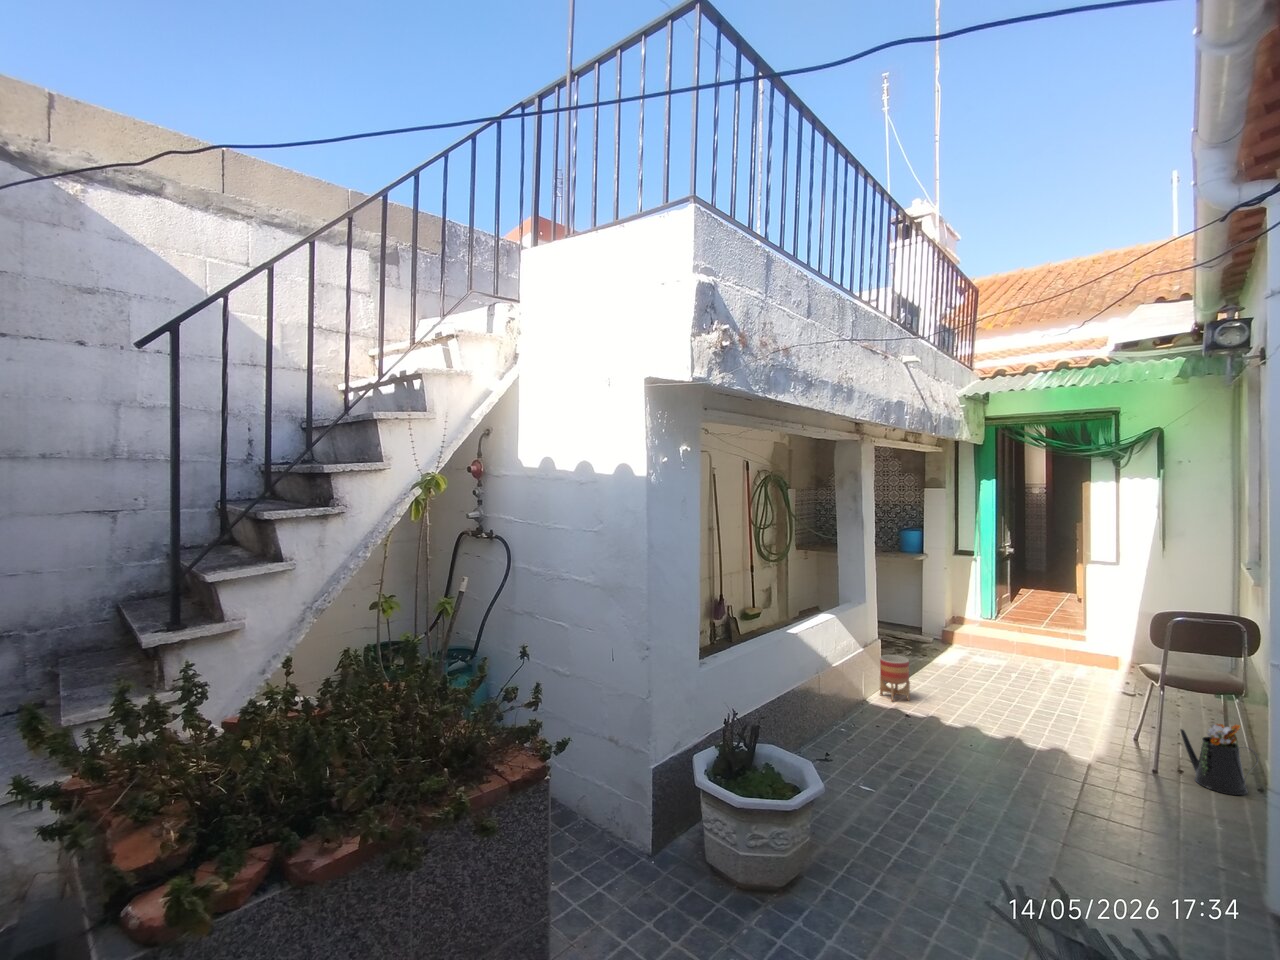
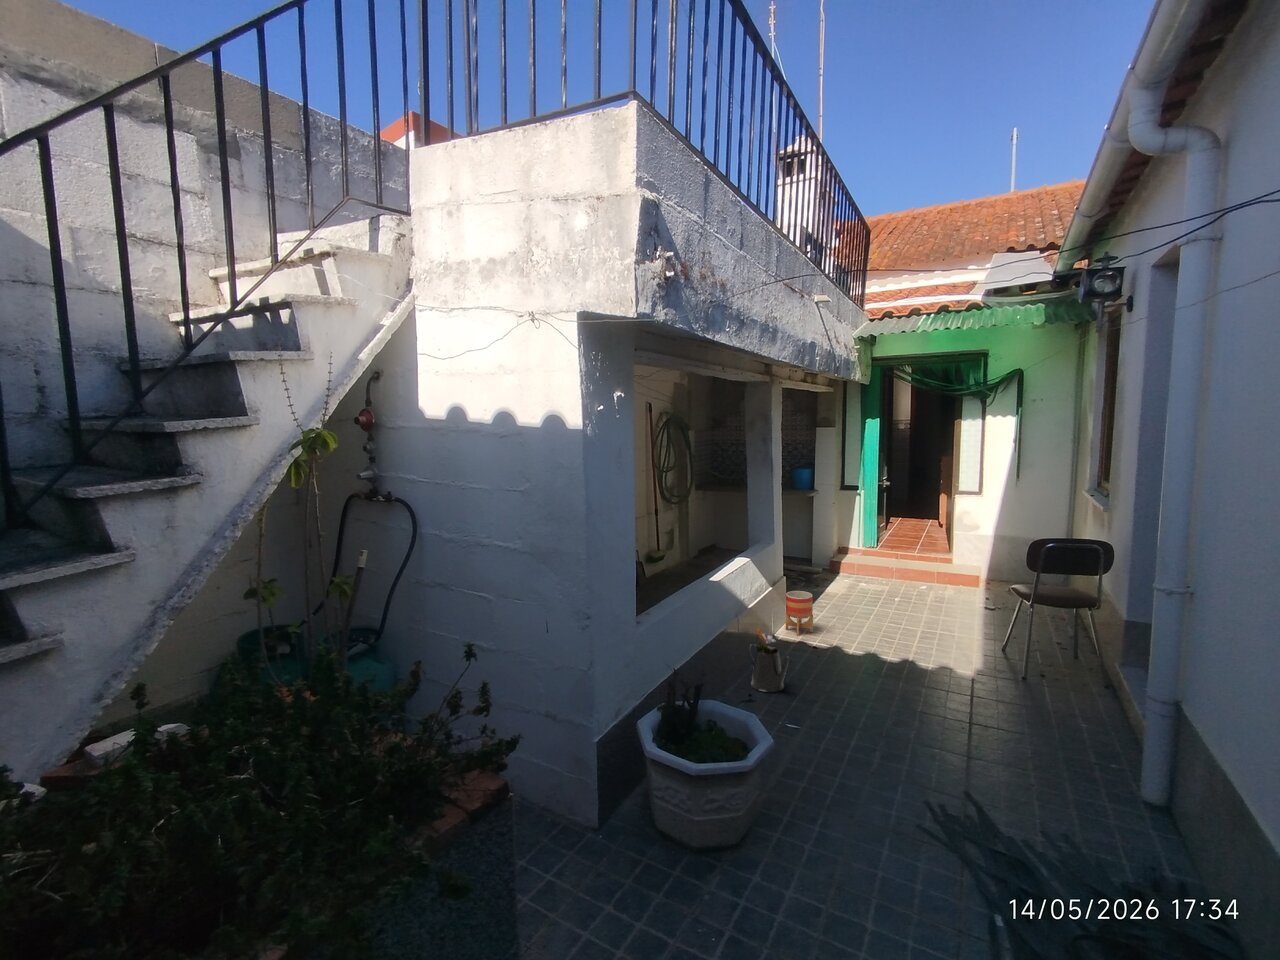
watering can: present [1180,724,1258,795] -> present [749,630,789,692]

